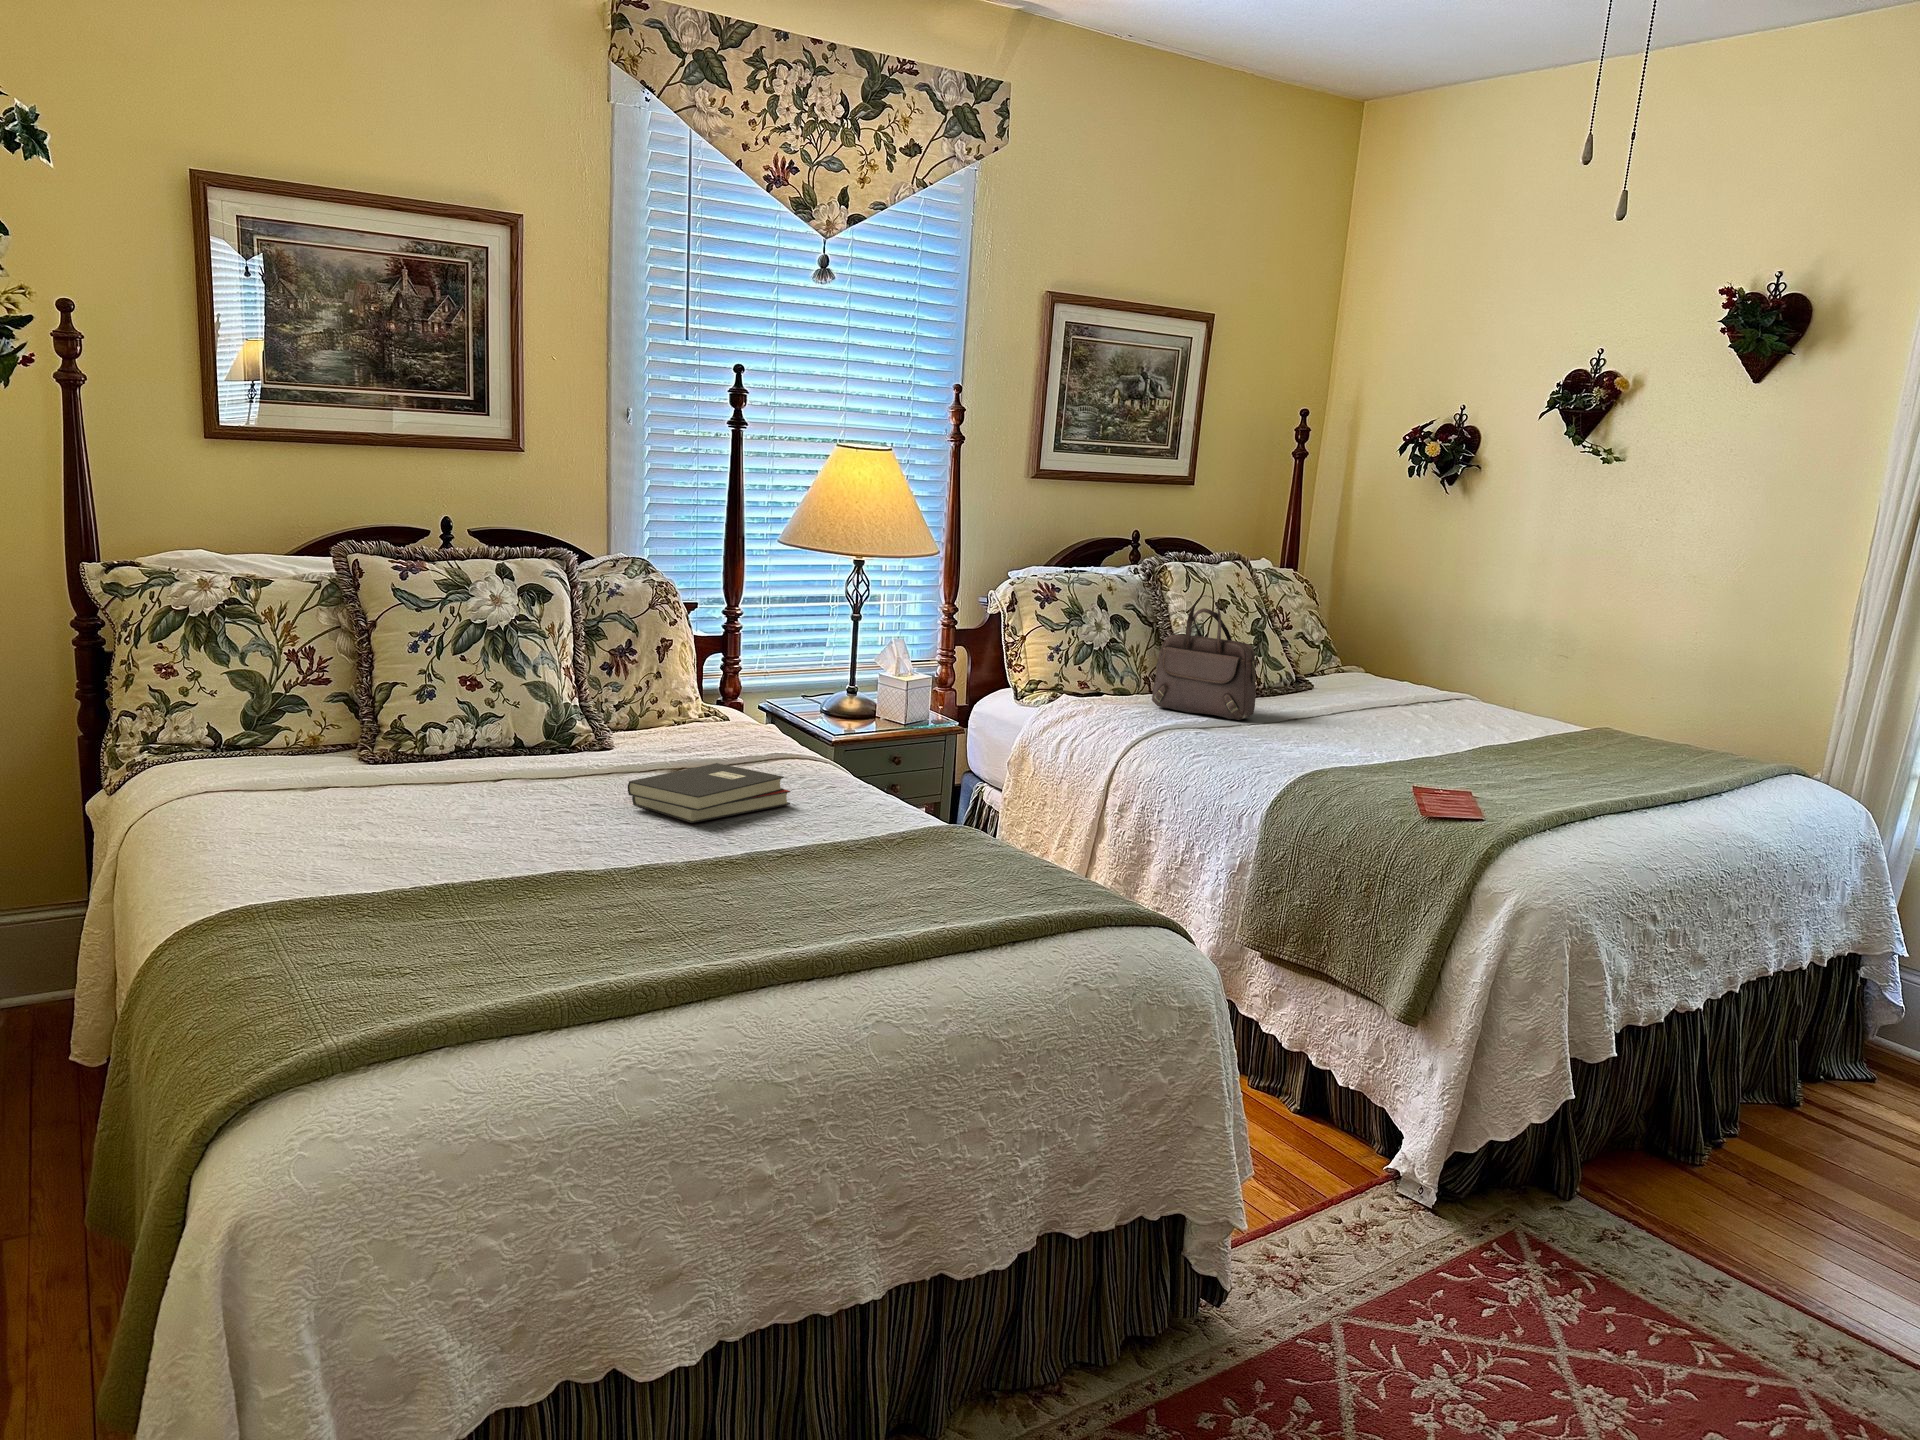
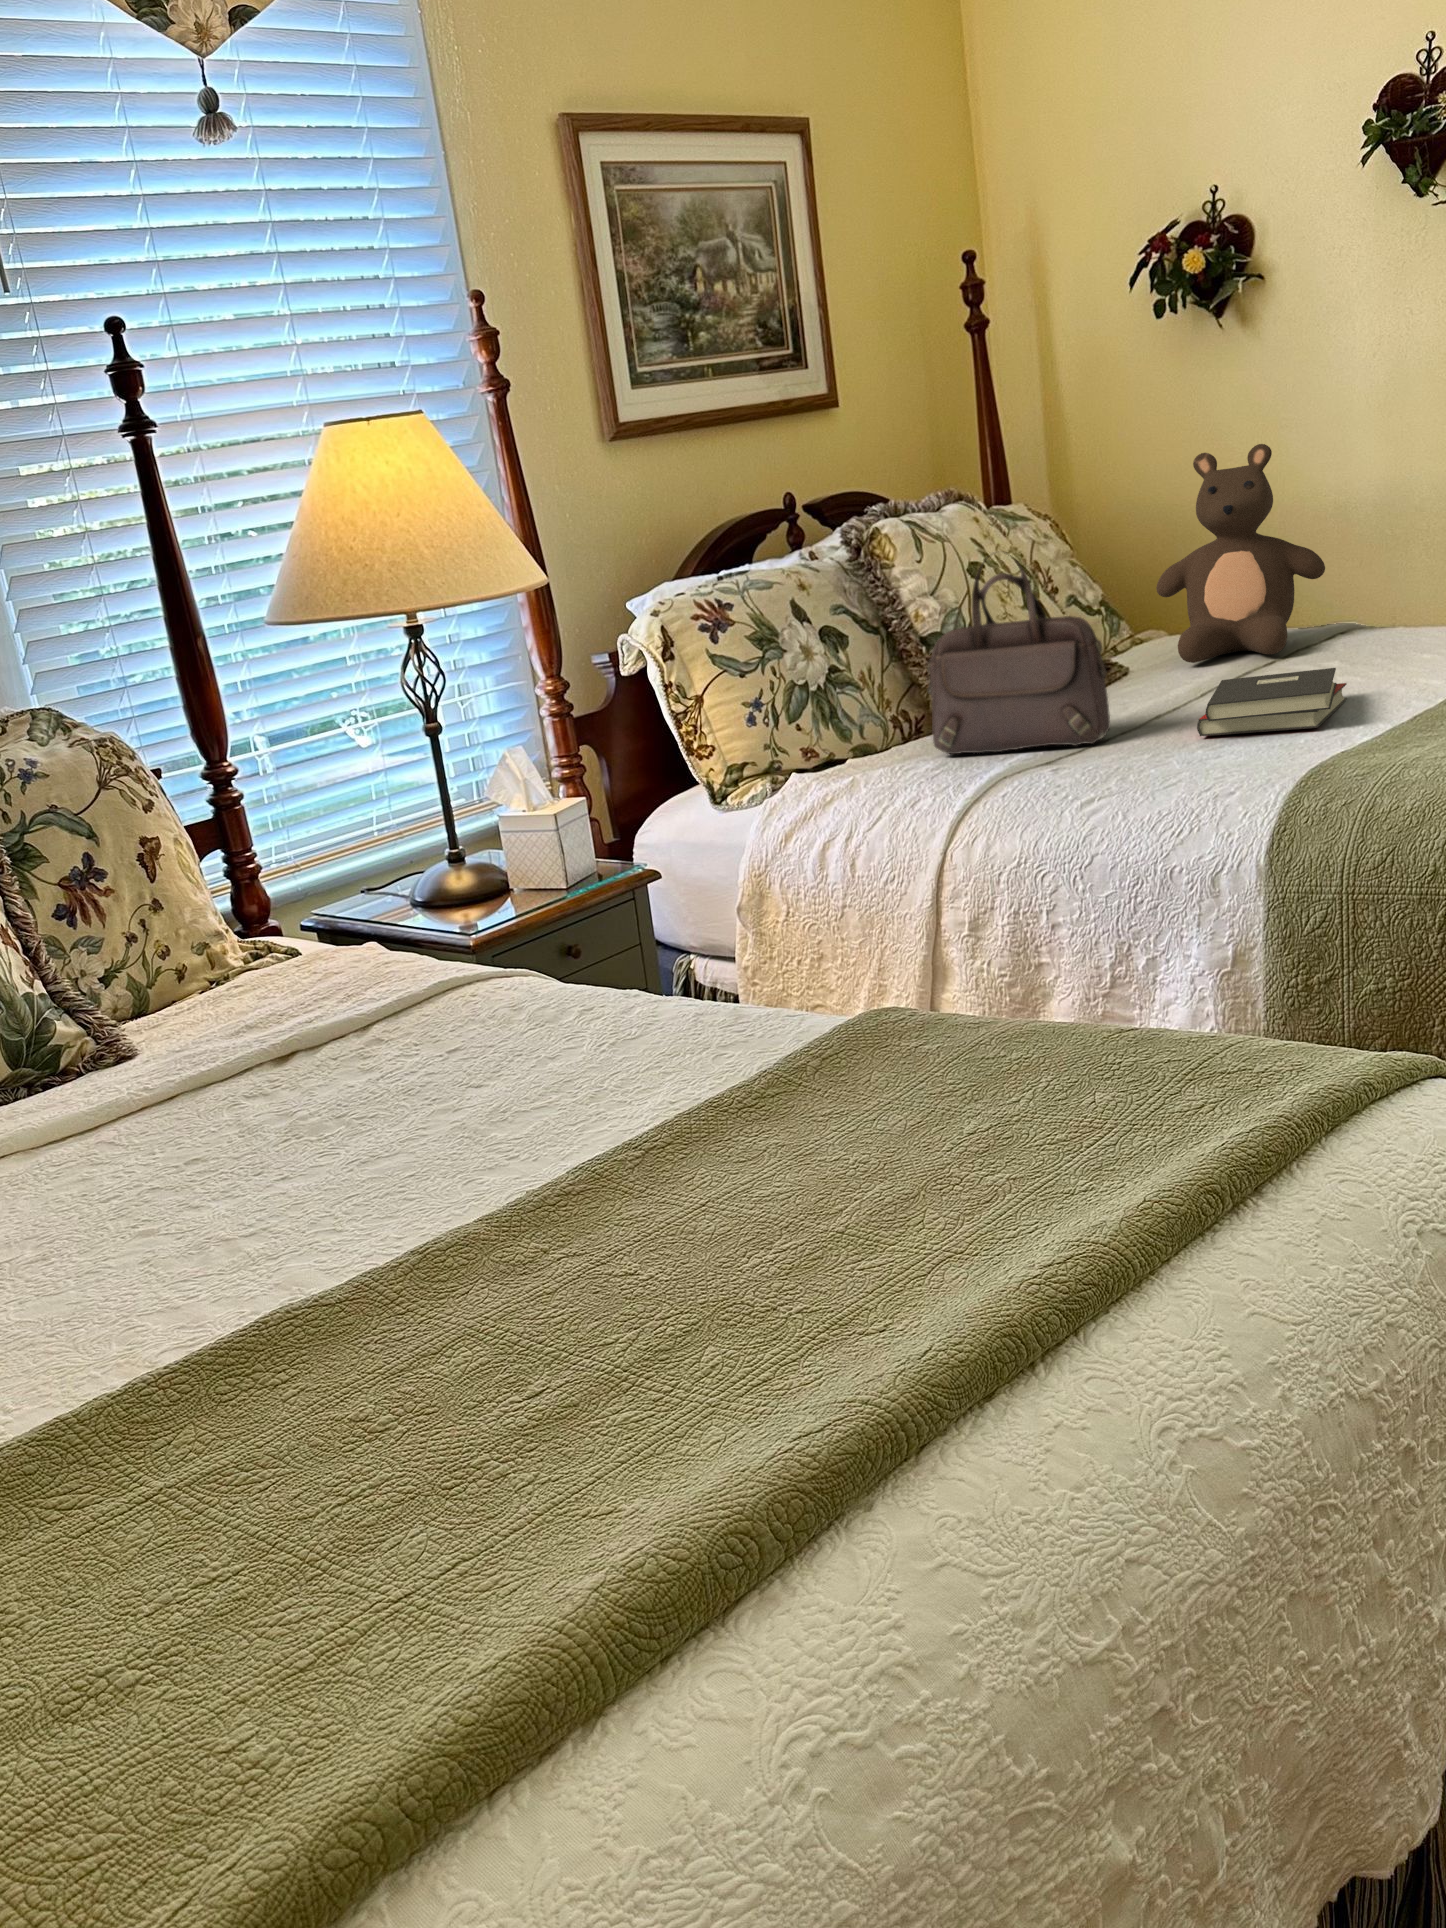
teddy bear: none [1342,565,1447,697] -> present [1156,444,1325,663]
hardback book: present [627,763,791,823] -> present [1197,668,1347,736]

